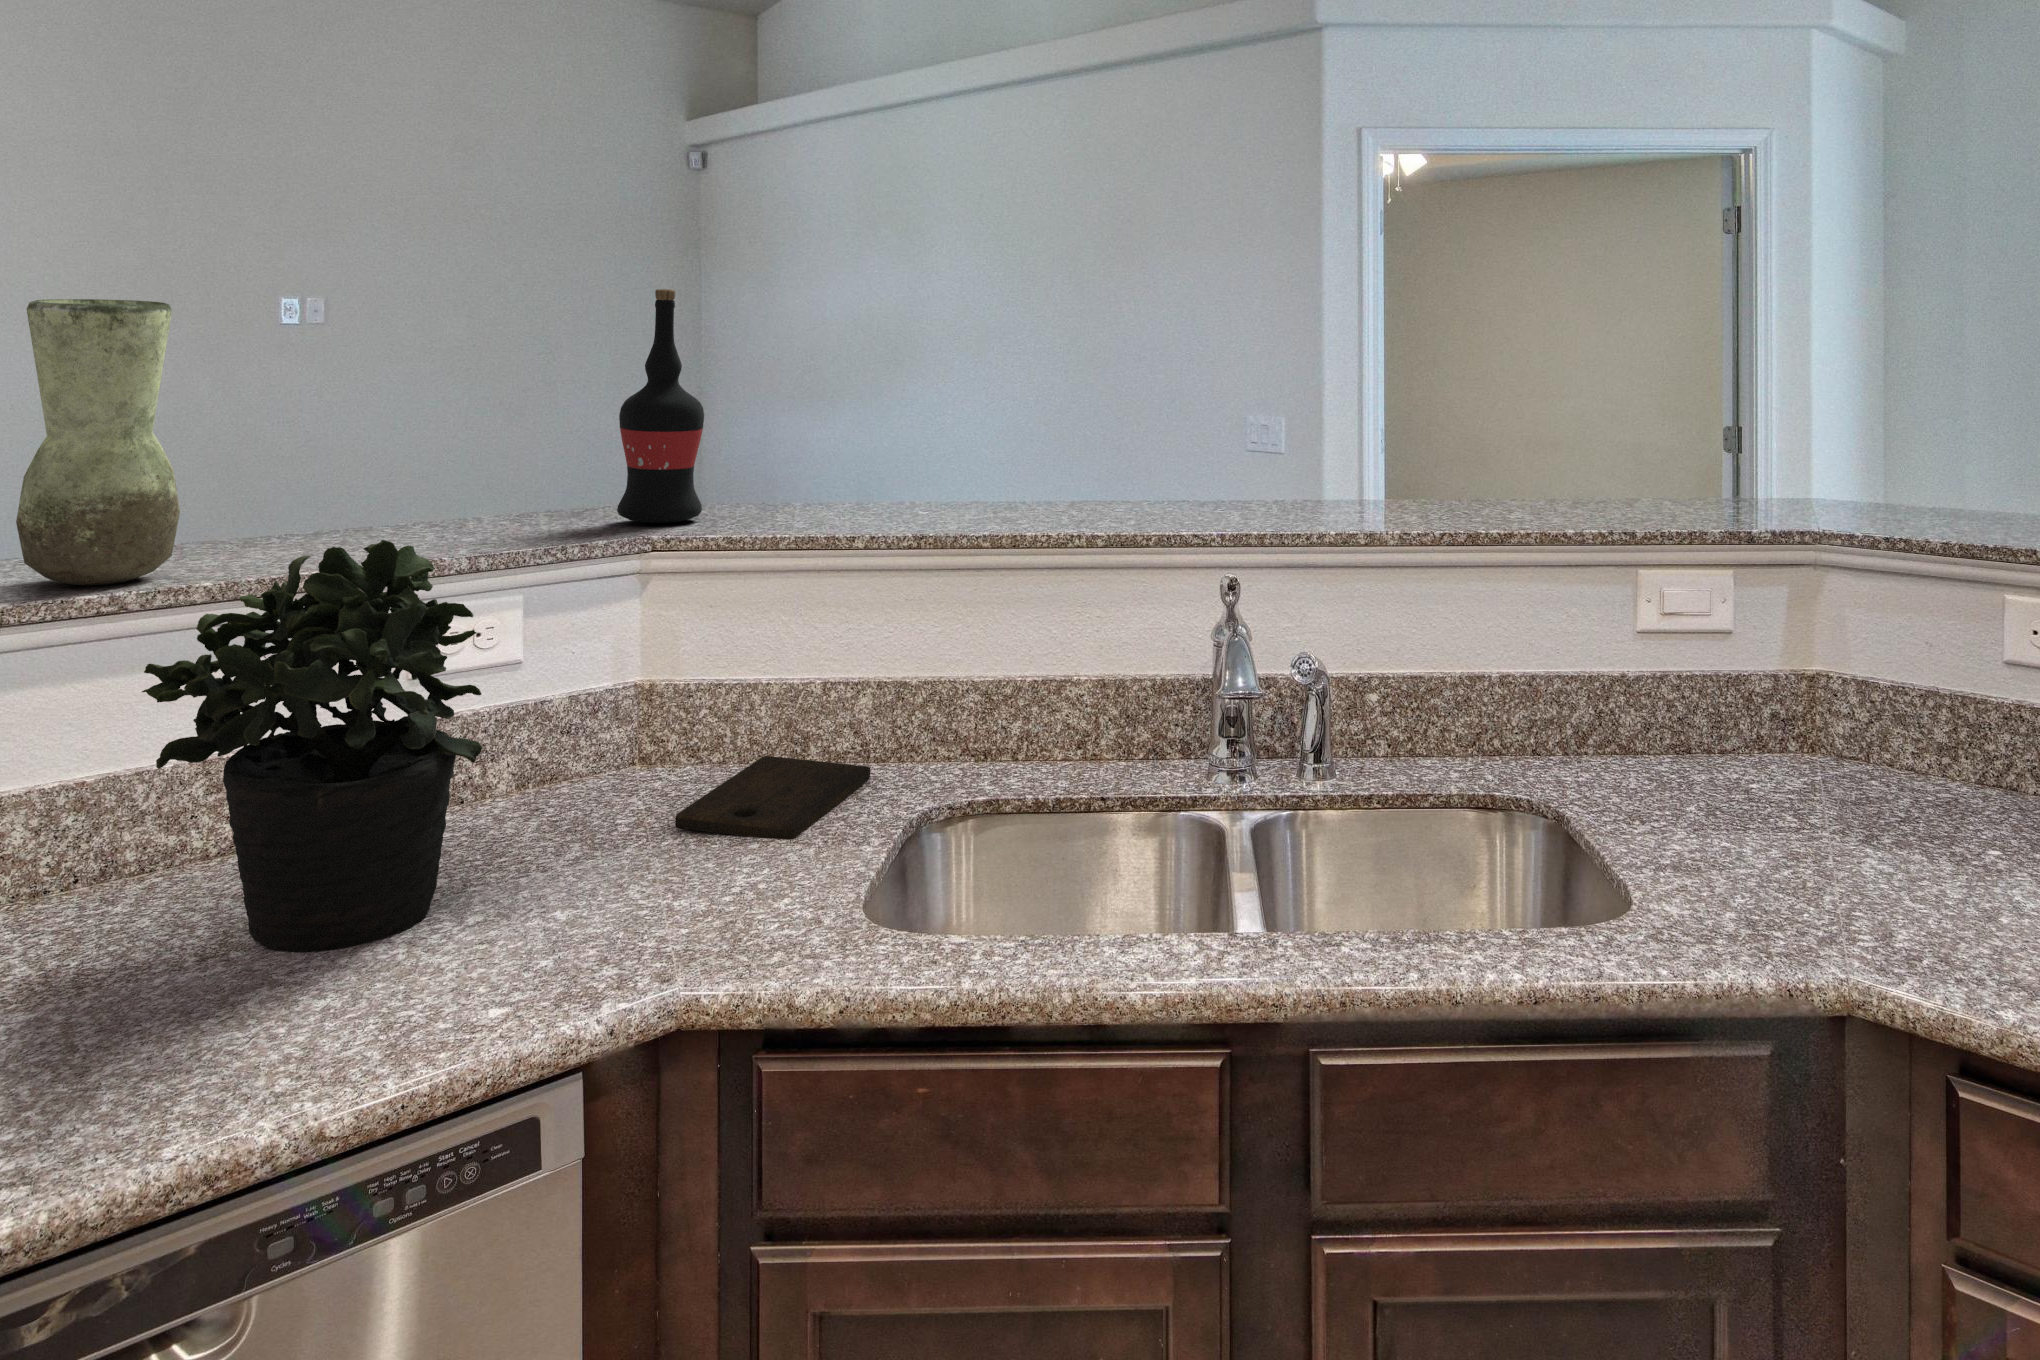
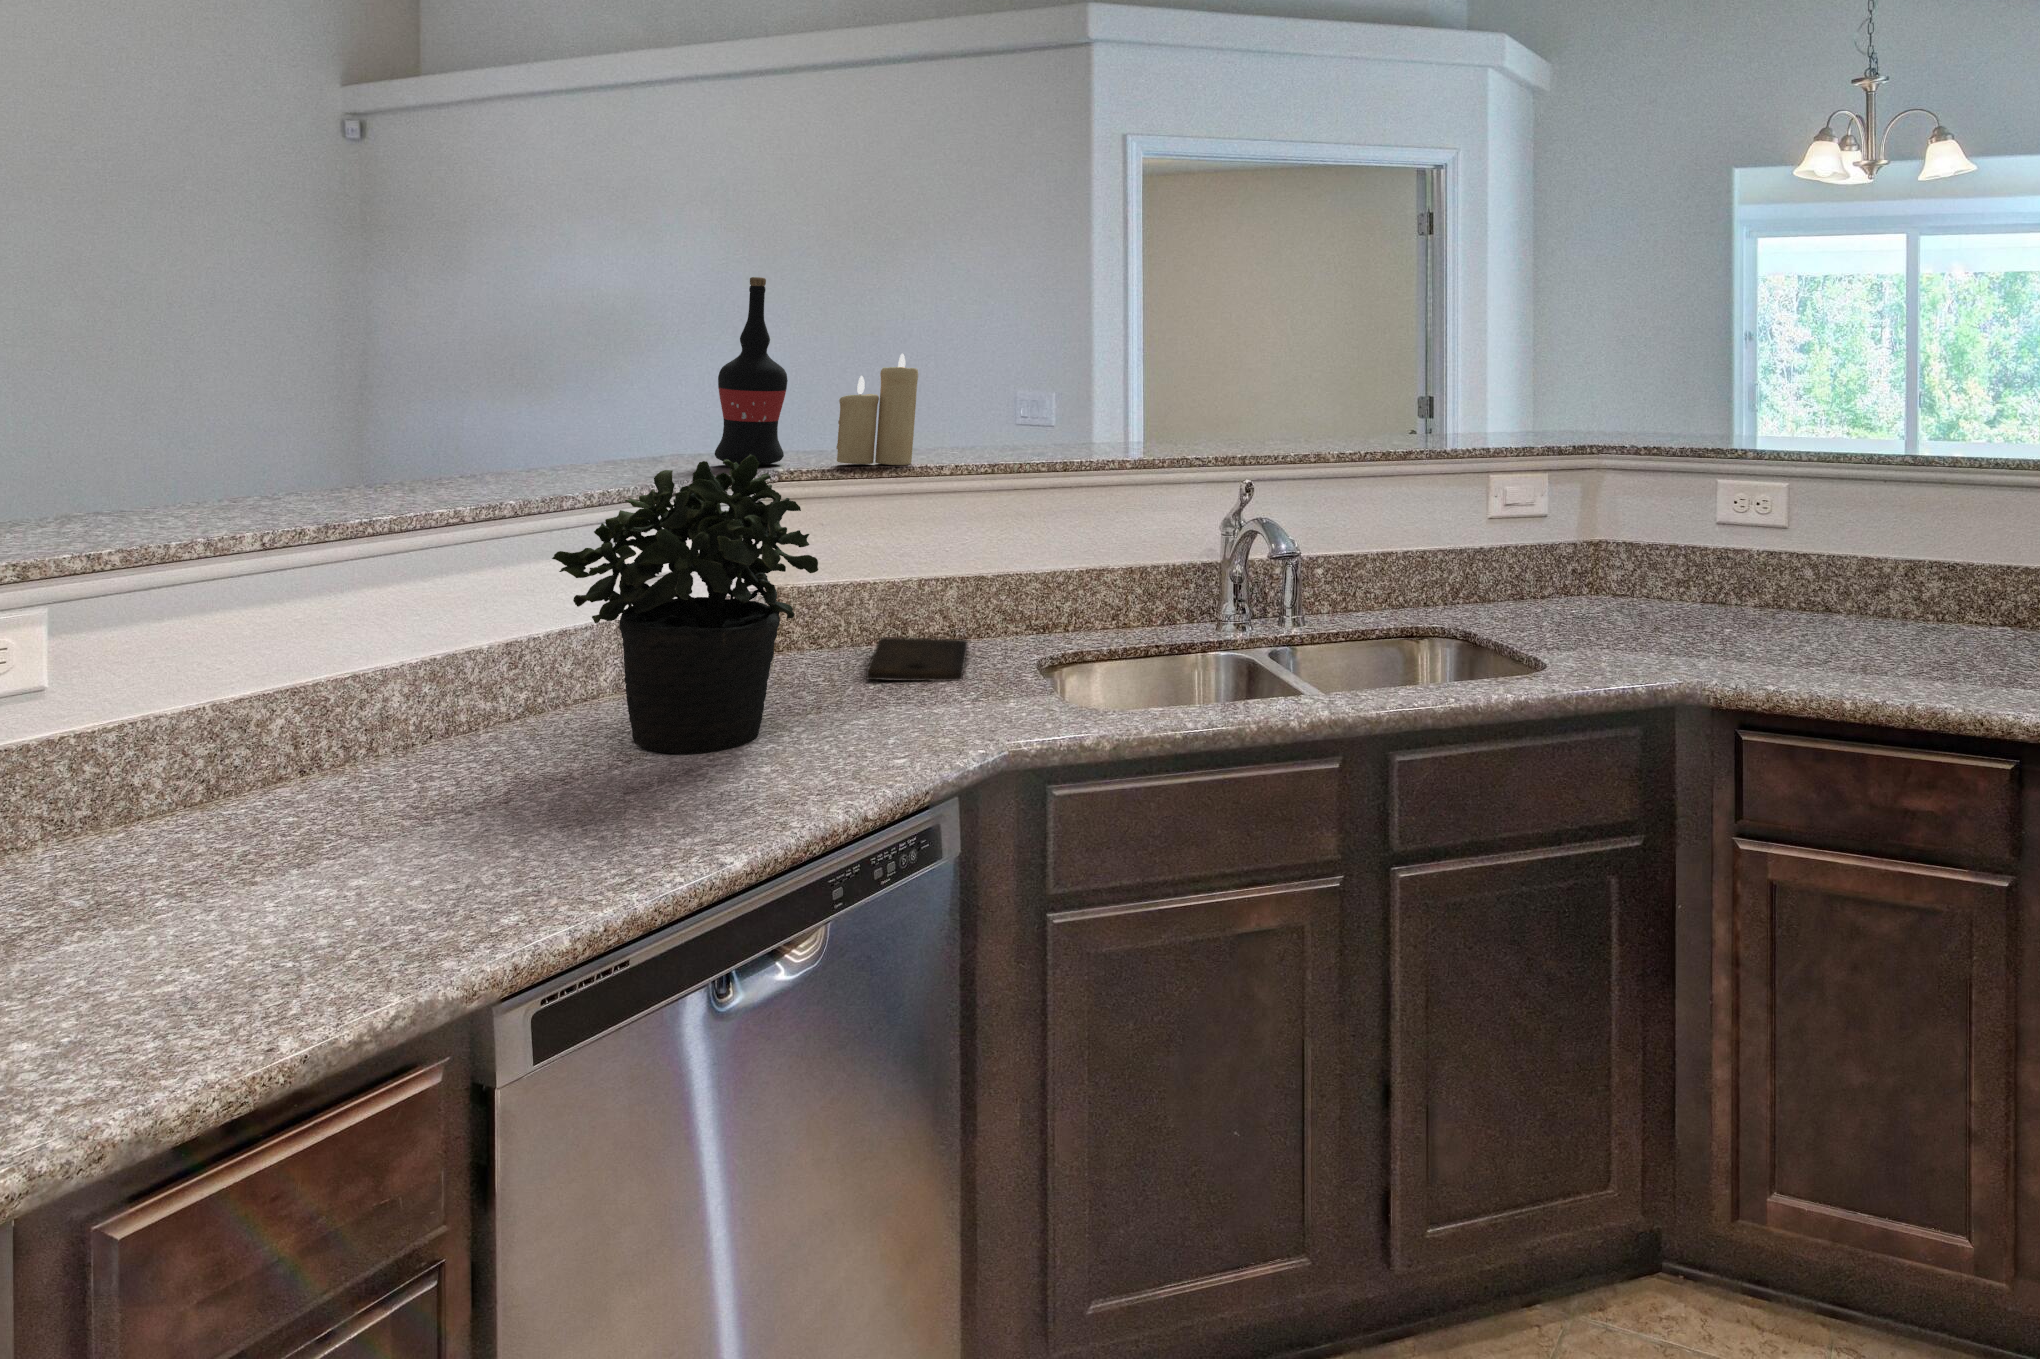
vase: present [16,299,180,586] -> none [352,277,474,506]
candle: none [750,384,853,528] -> present [836,354,918,465]

